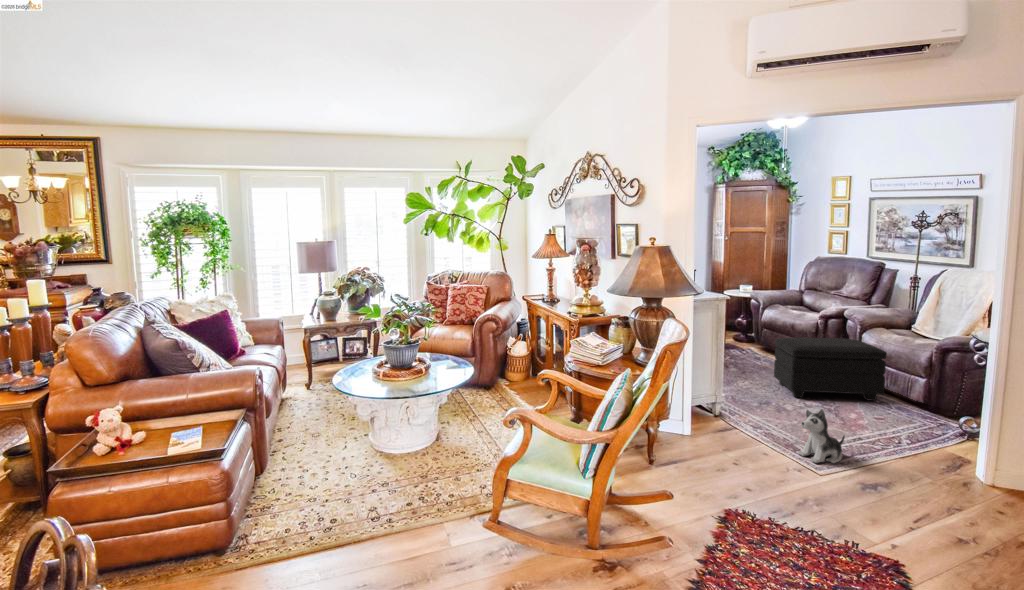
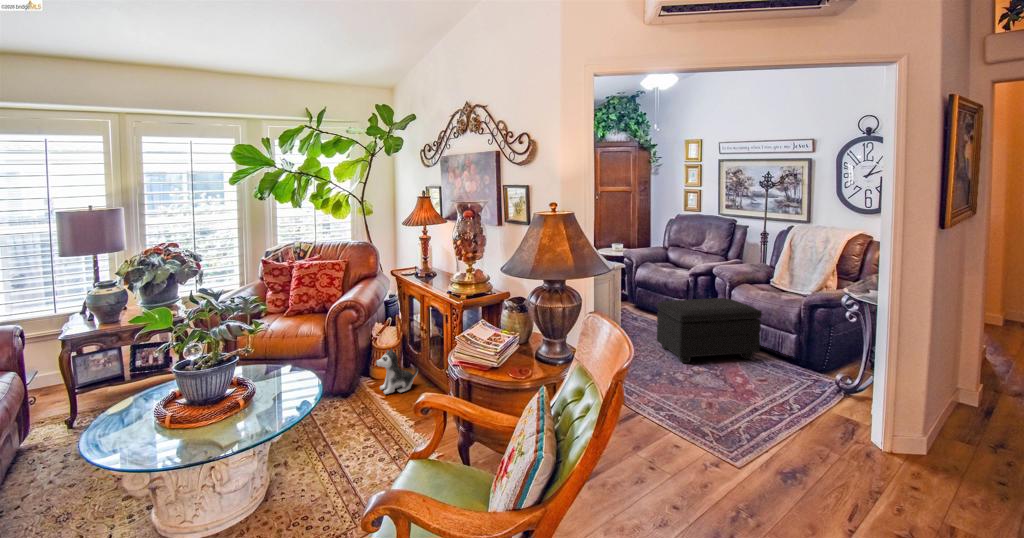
plush toy: present [799,409,845,463] -> present [376,348,418,394]

